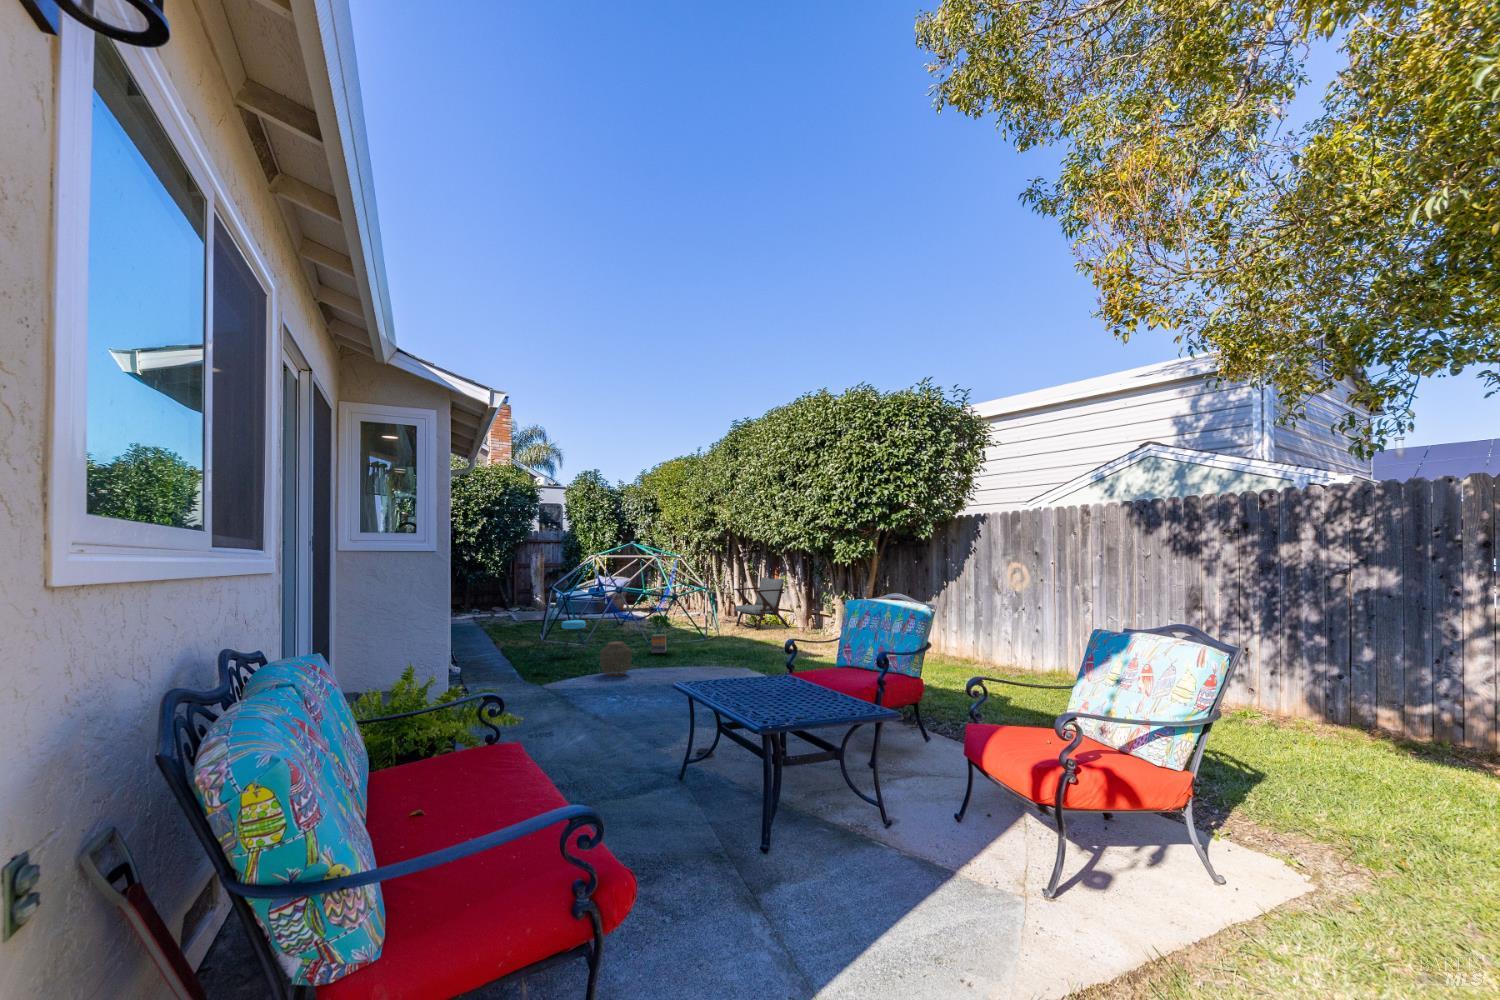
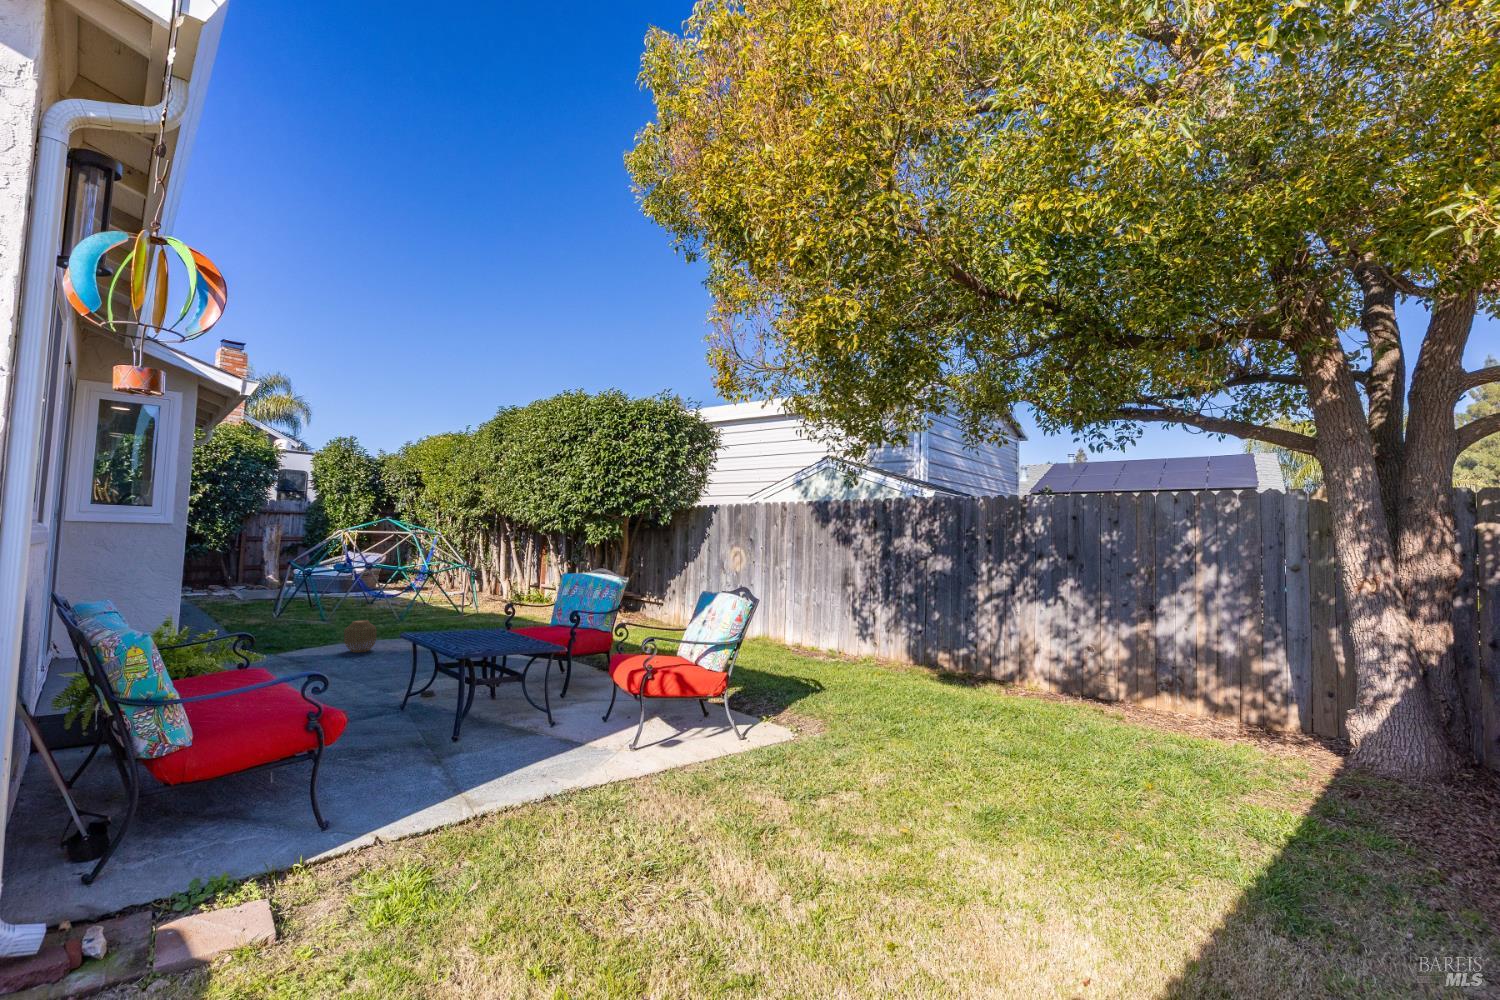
lounge chair: present [734,578,789,630] -> none [496,556,550,607]
potted tree: present [648,615,672,653] -> none [397,593,424,630]
stool: present [562,620,586,657] -> none [305,601,332,637]

